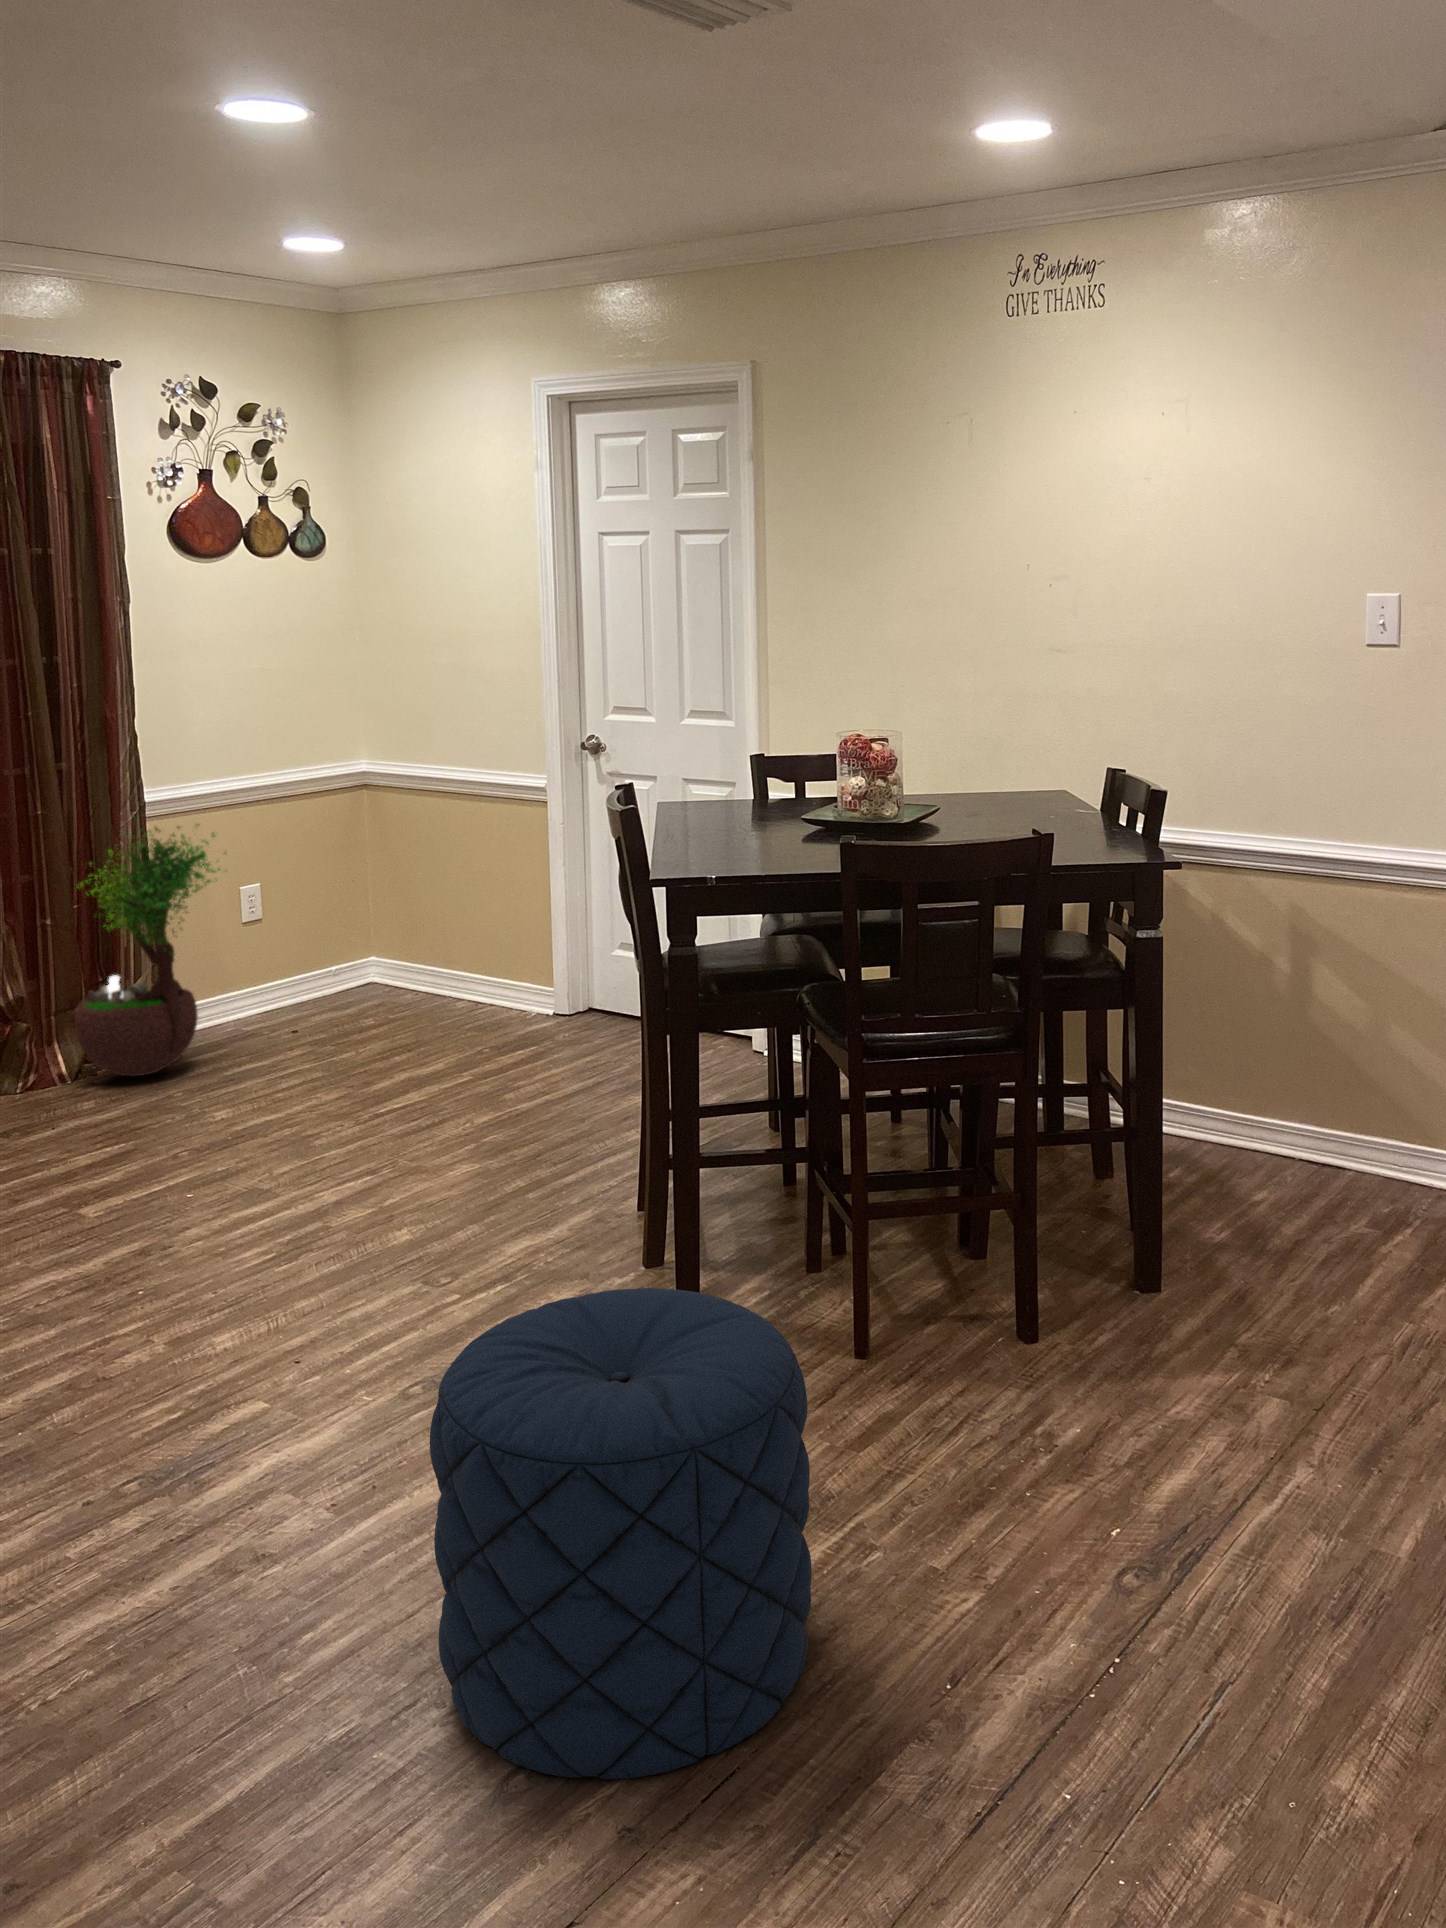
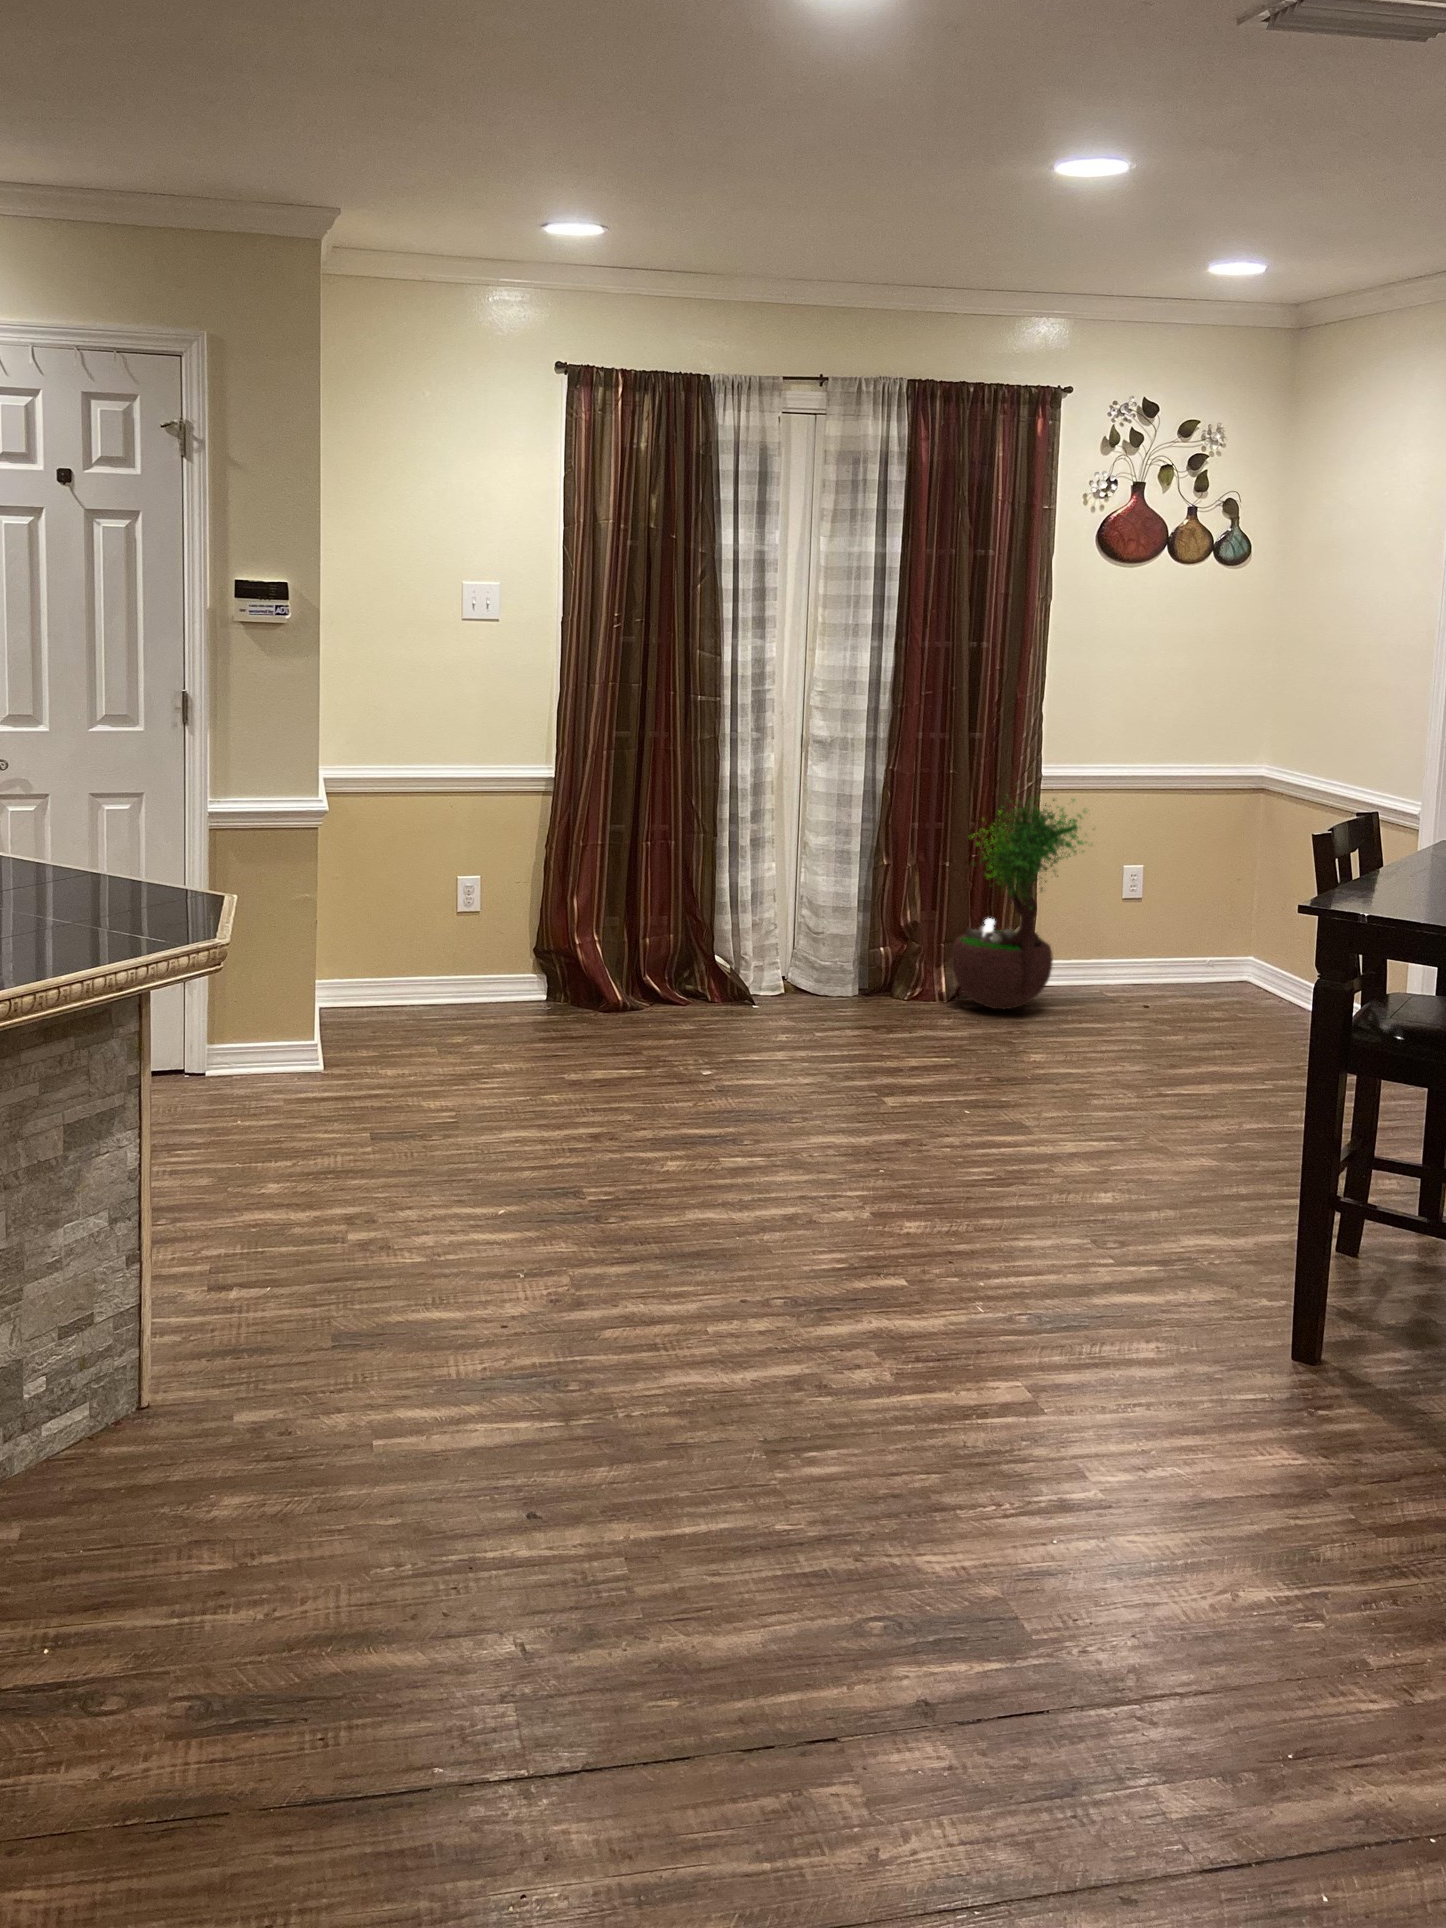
pouf: present [430,1288,812,1779] -> none [860,1253,1219,1695]

